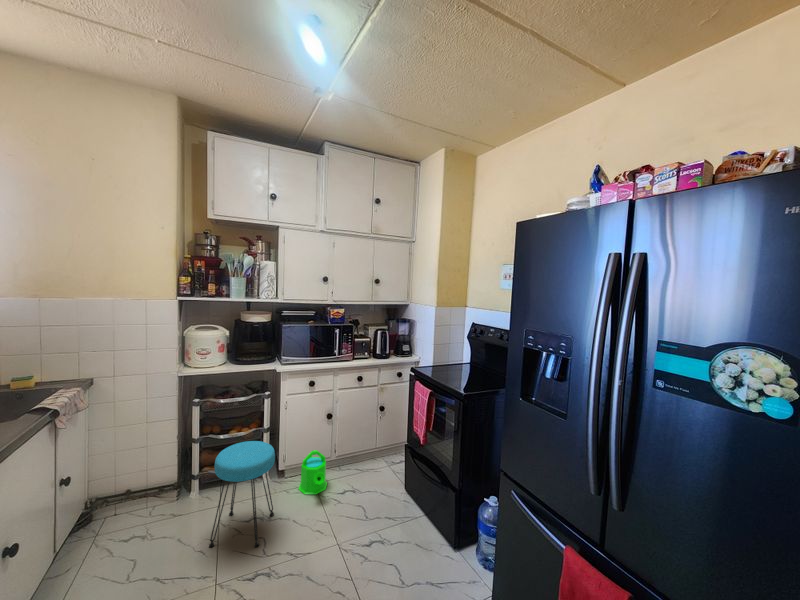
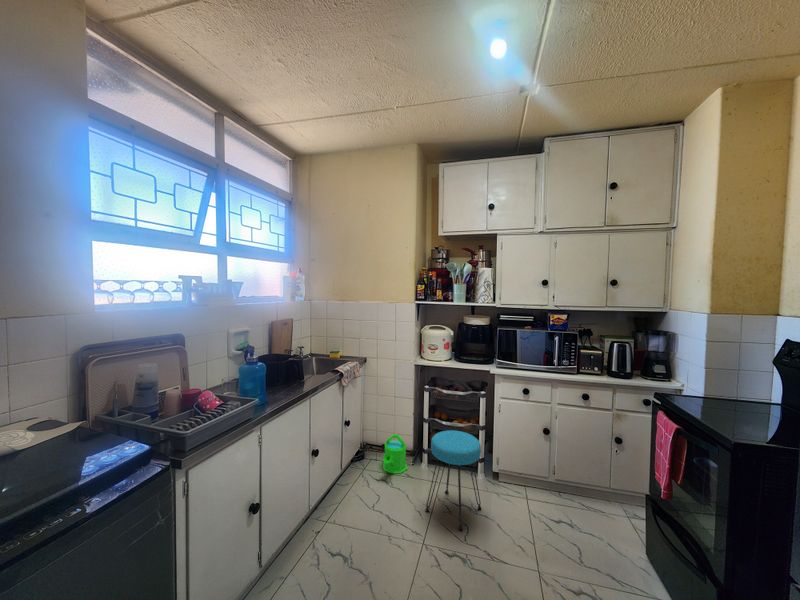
watering can: present [299,450,327,494] -> present [383,434,407,473]

